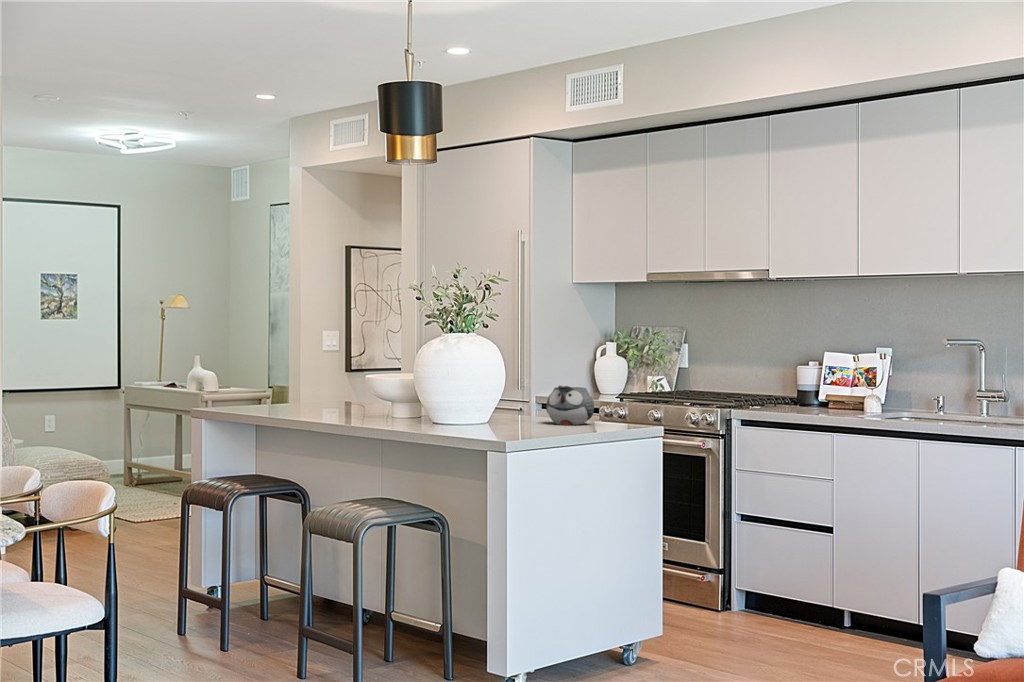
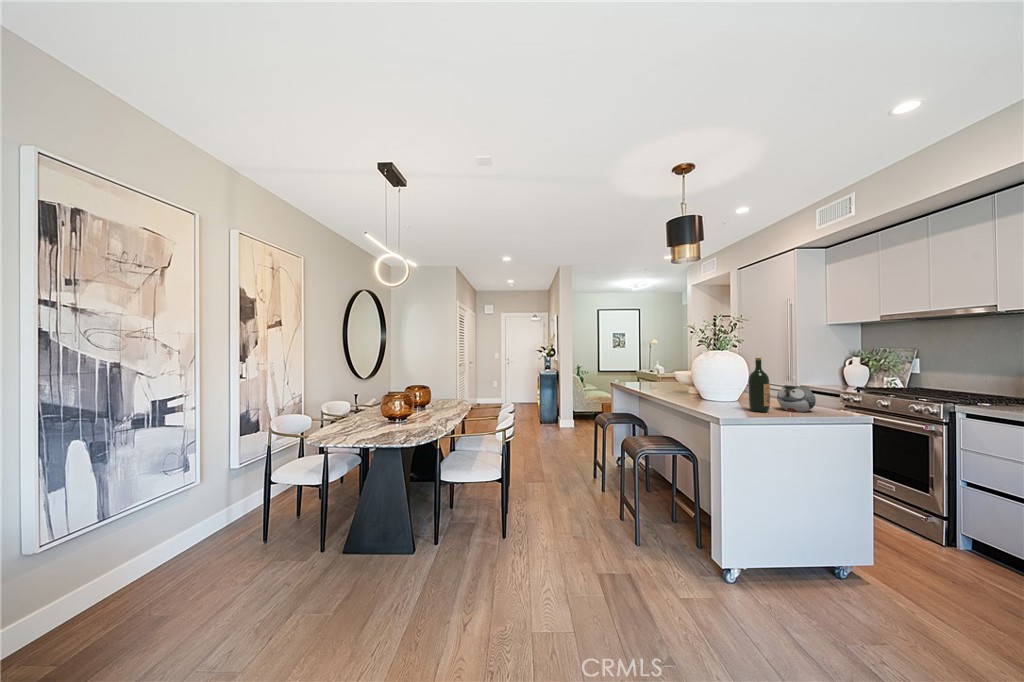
wine bottle: none [516,345,544,427] -> present [748,358,770,412]

